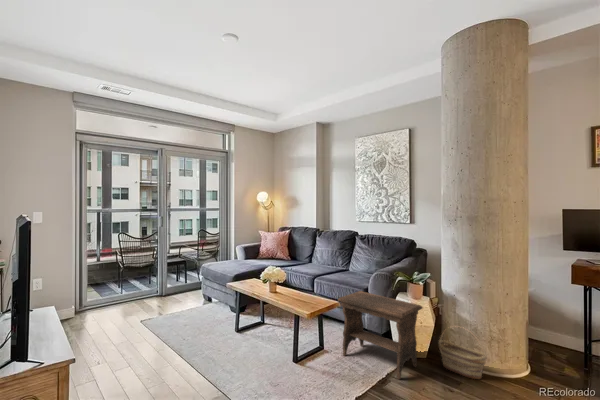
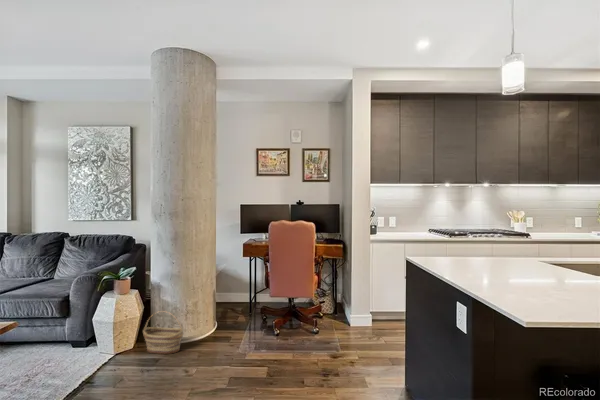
footstool: present [338,291,422,379] -> none [14,301,125,383]

